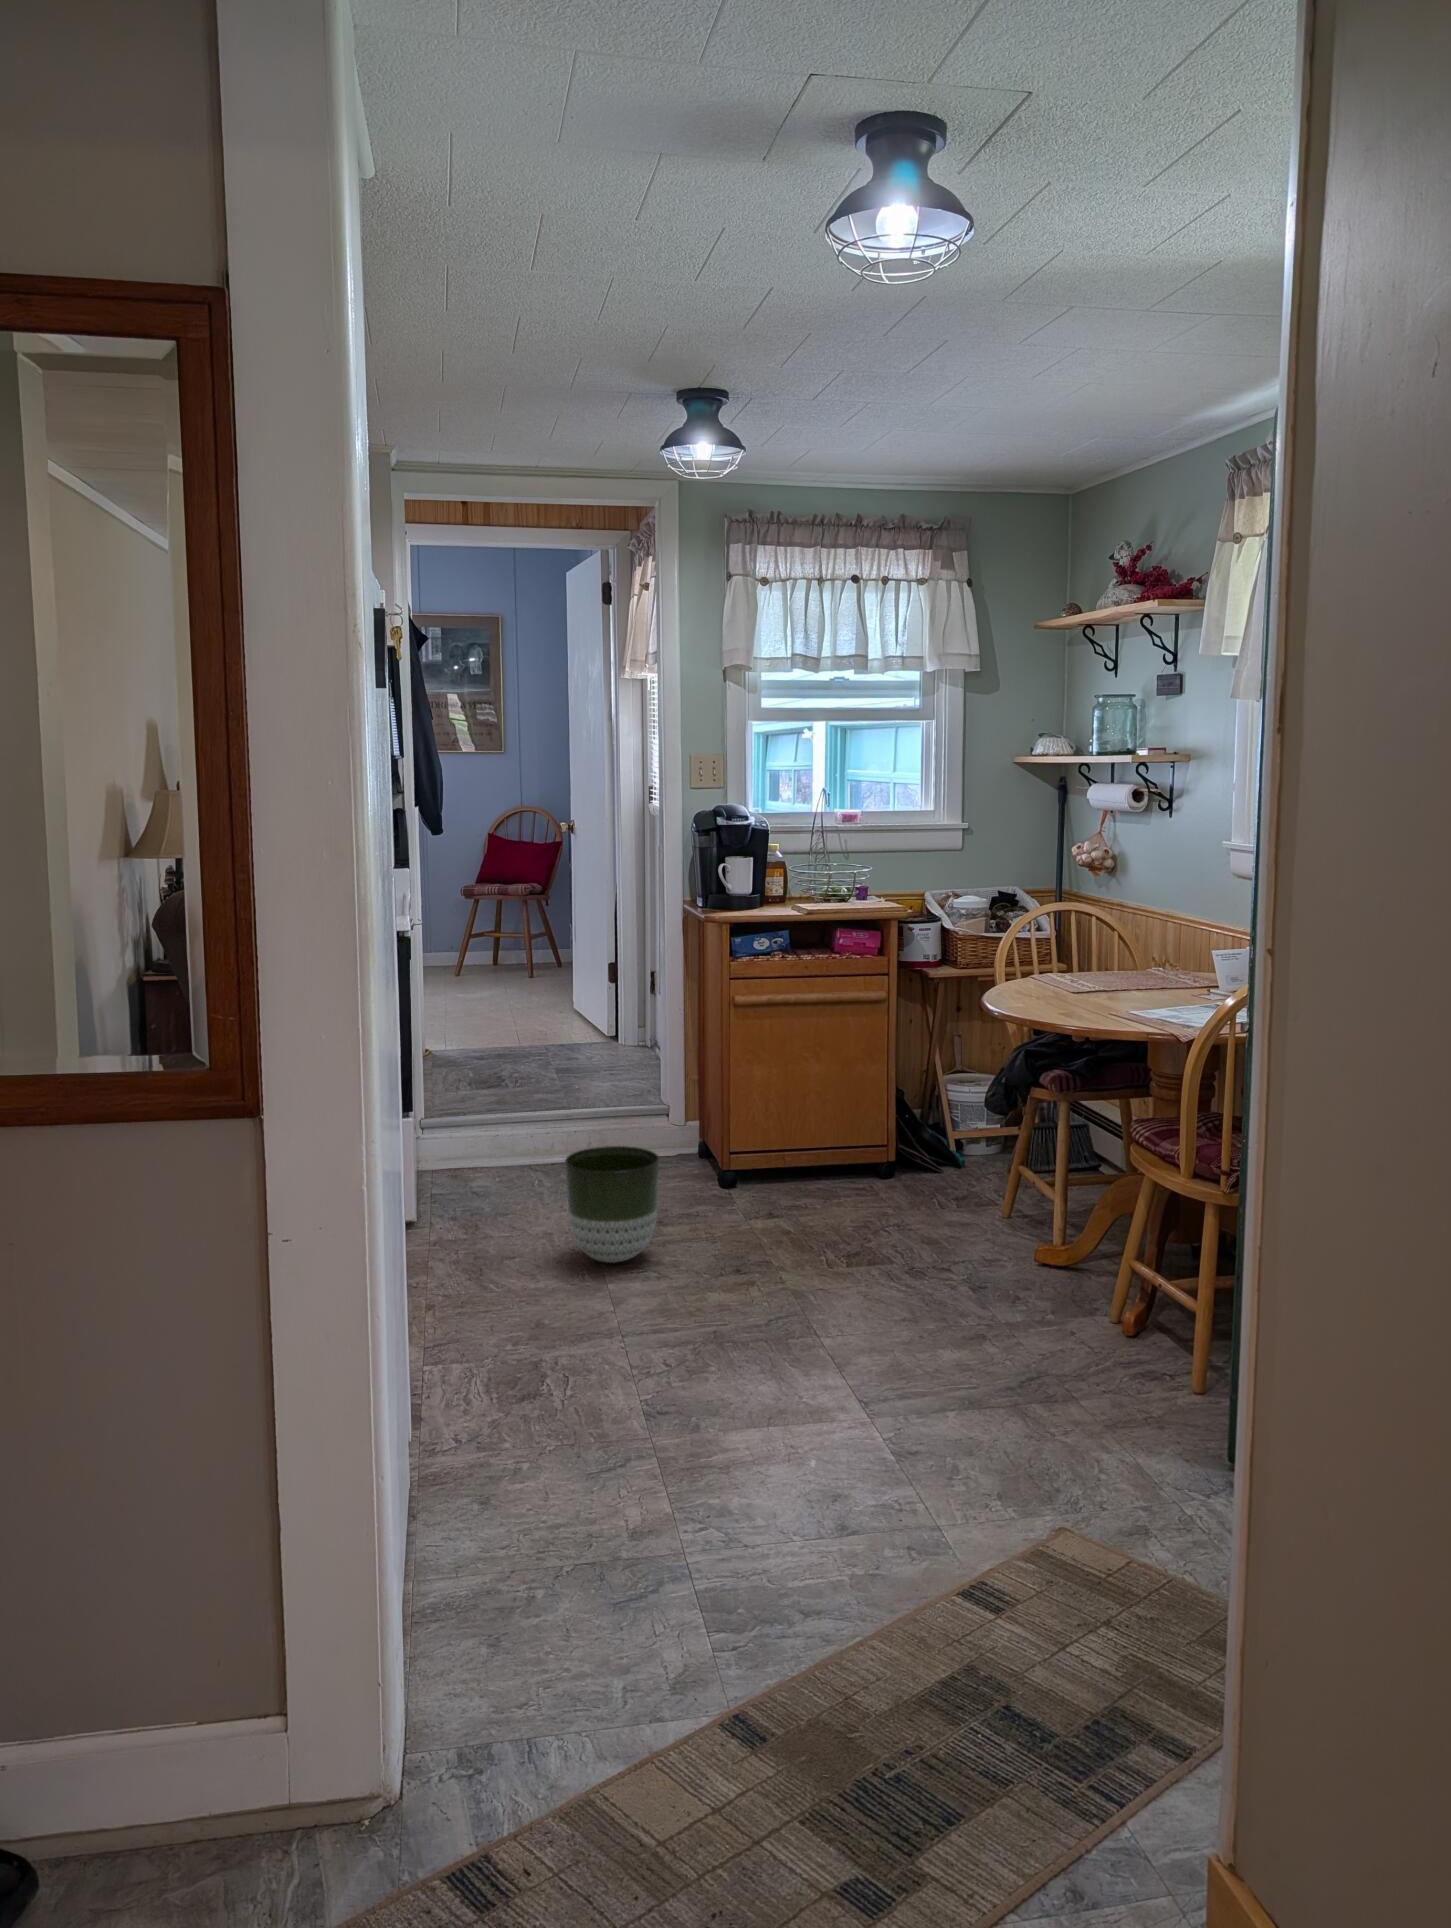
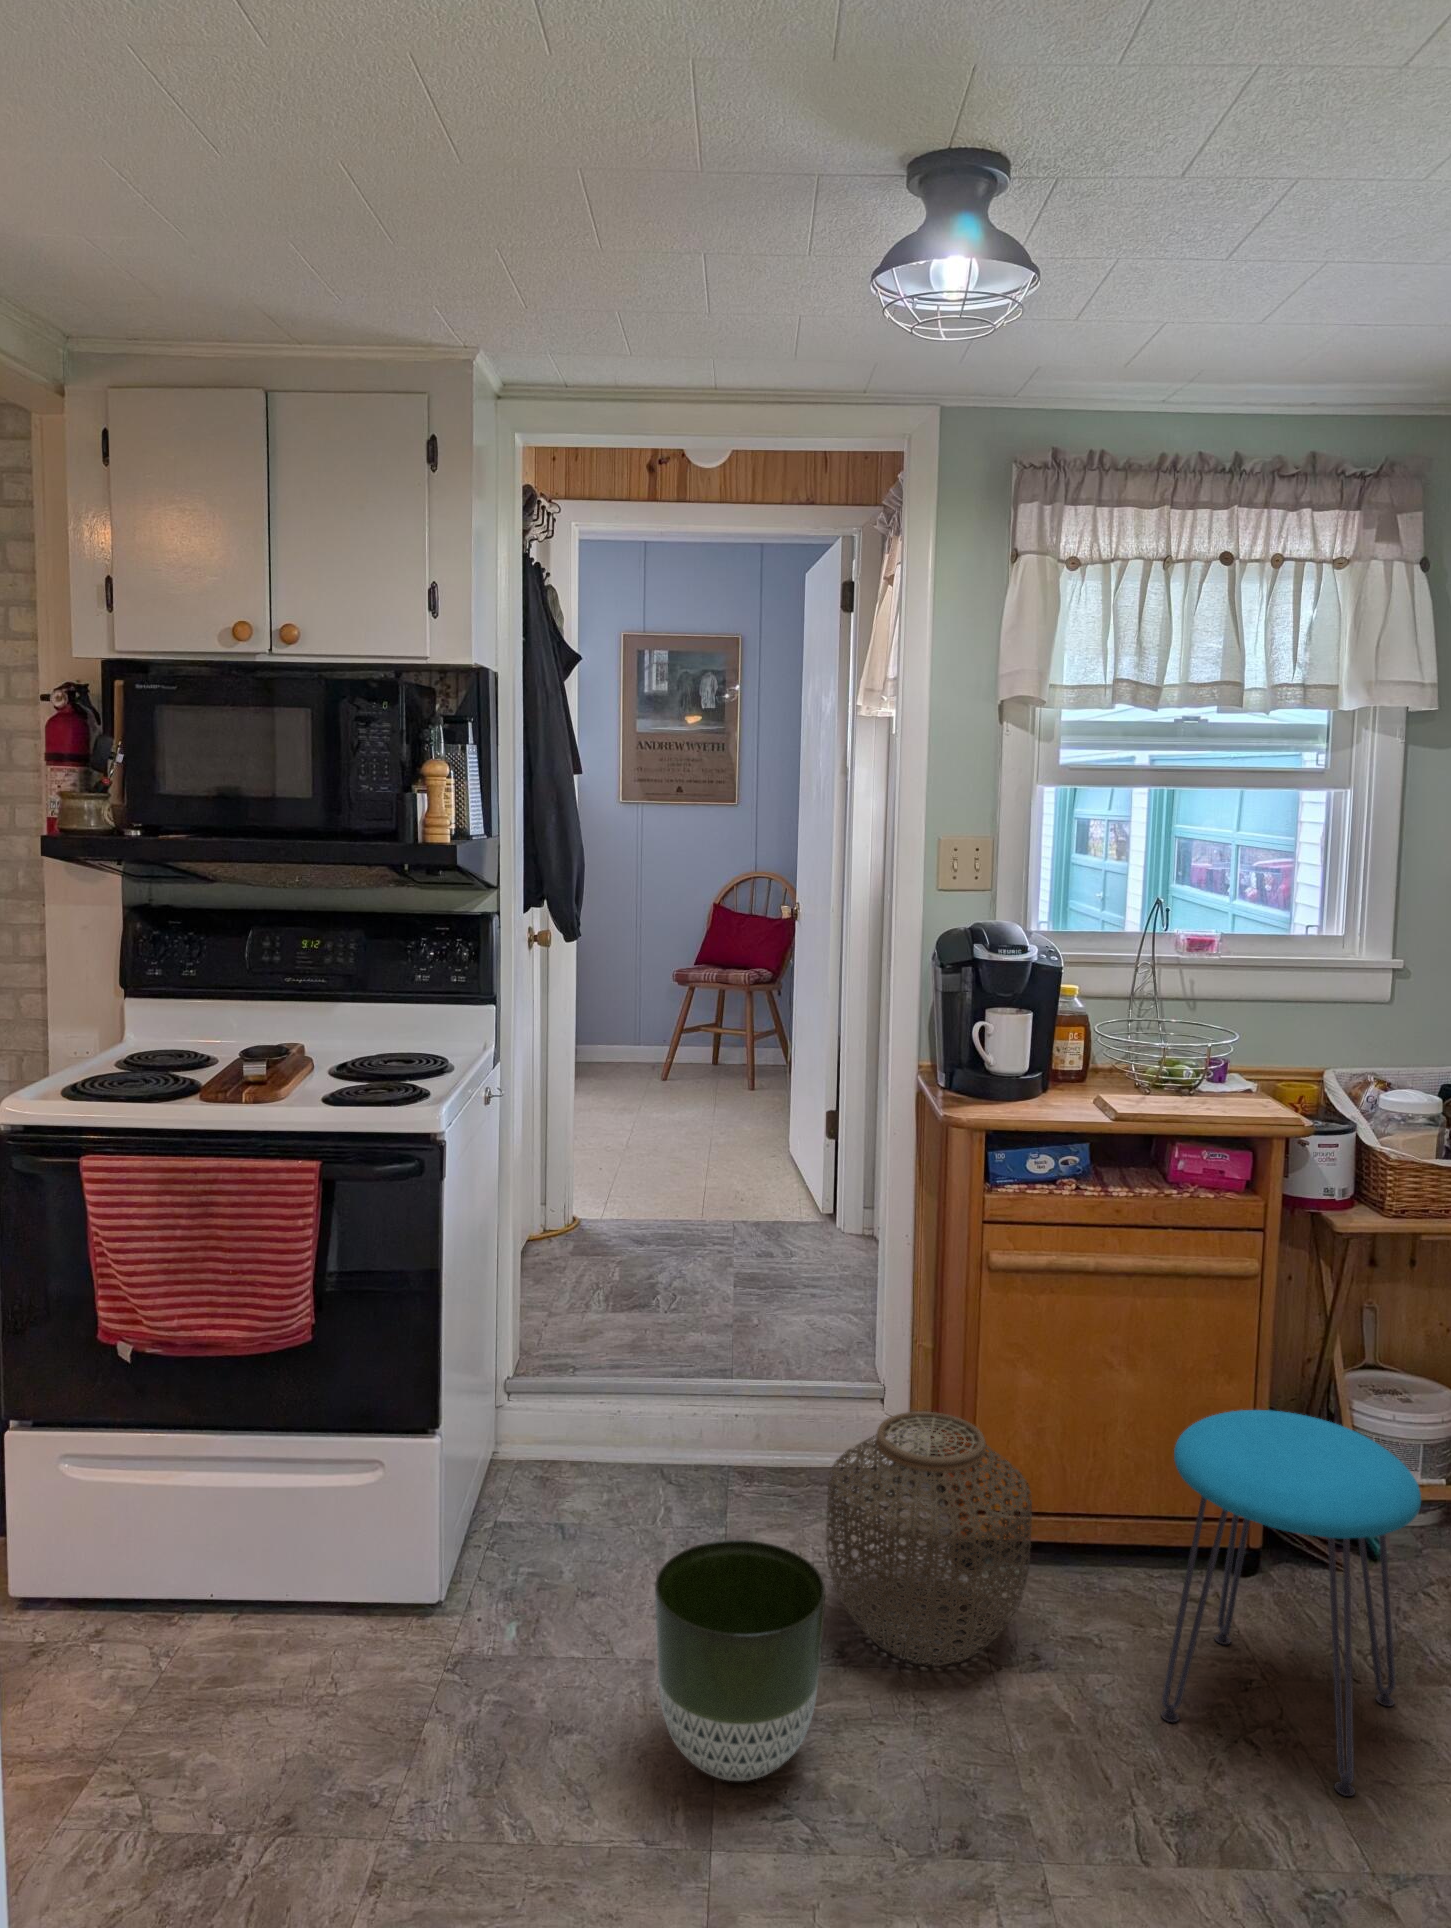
stool: none [840,1063,965,1239] -> present [1161,1410,1421,1796]
woven basket: none [649,1087,766,1221] -> present [826,1412,1032,1665]

